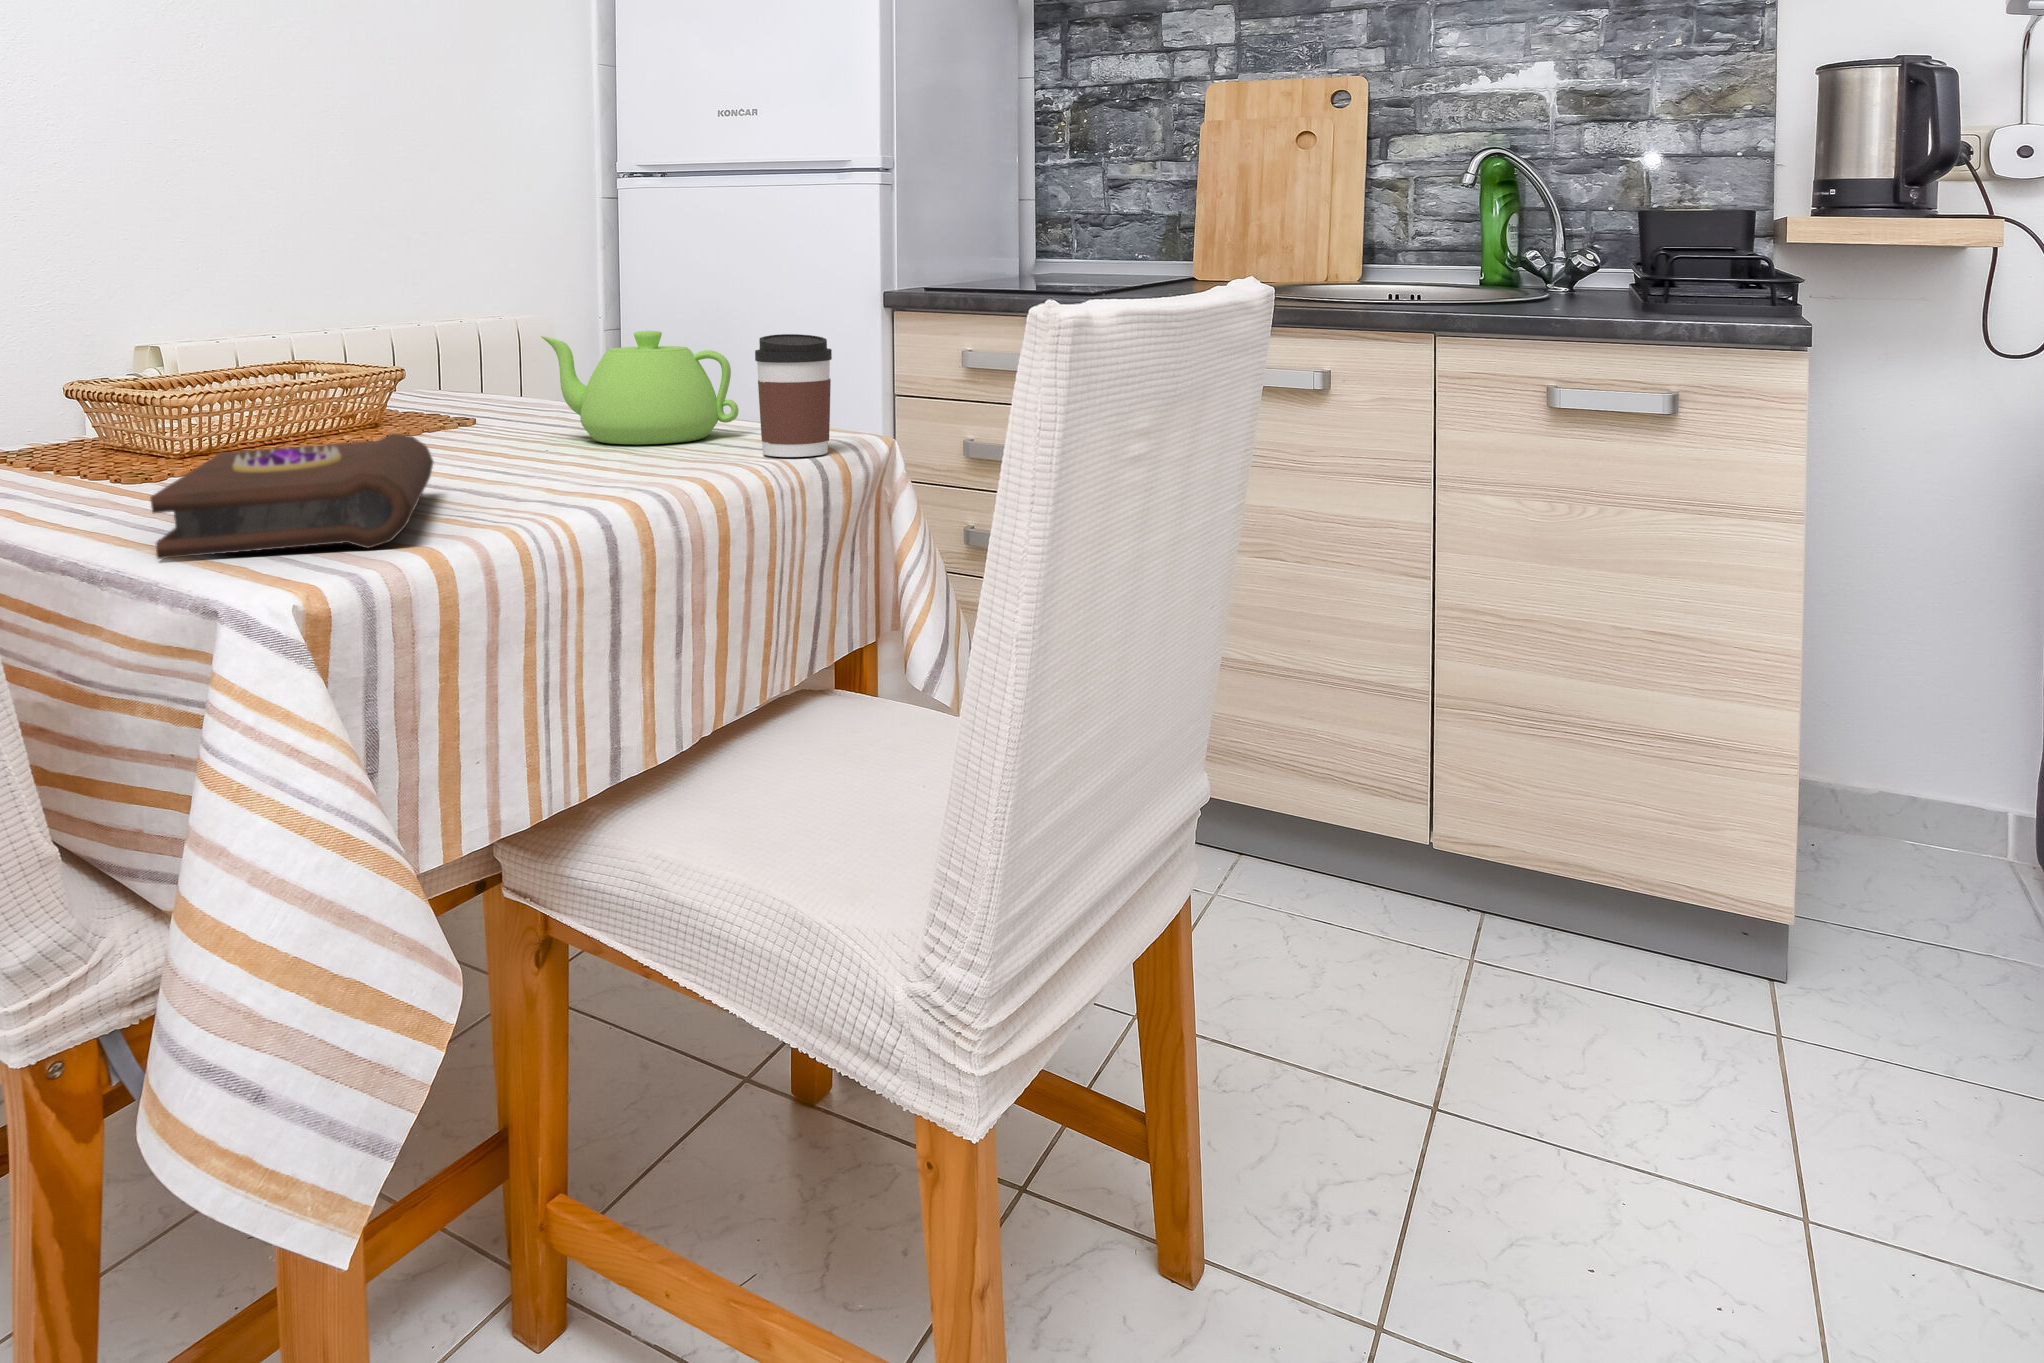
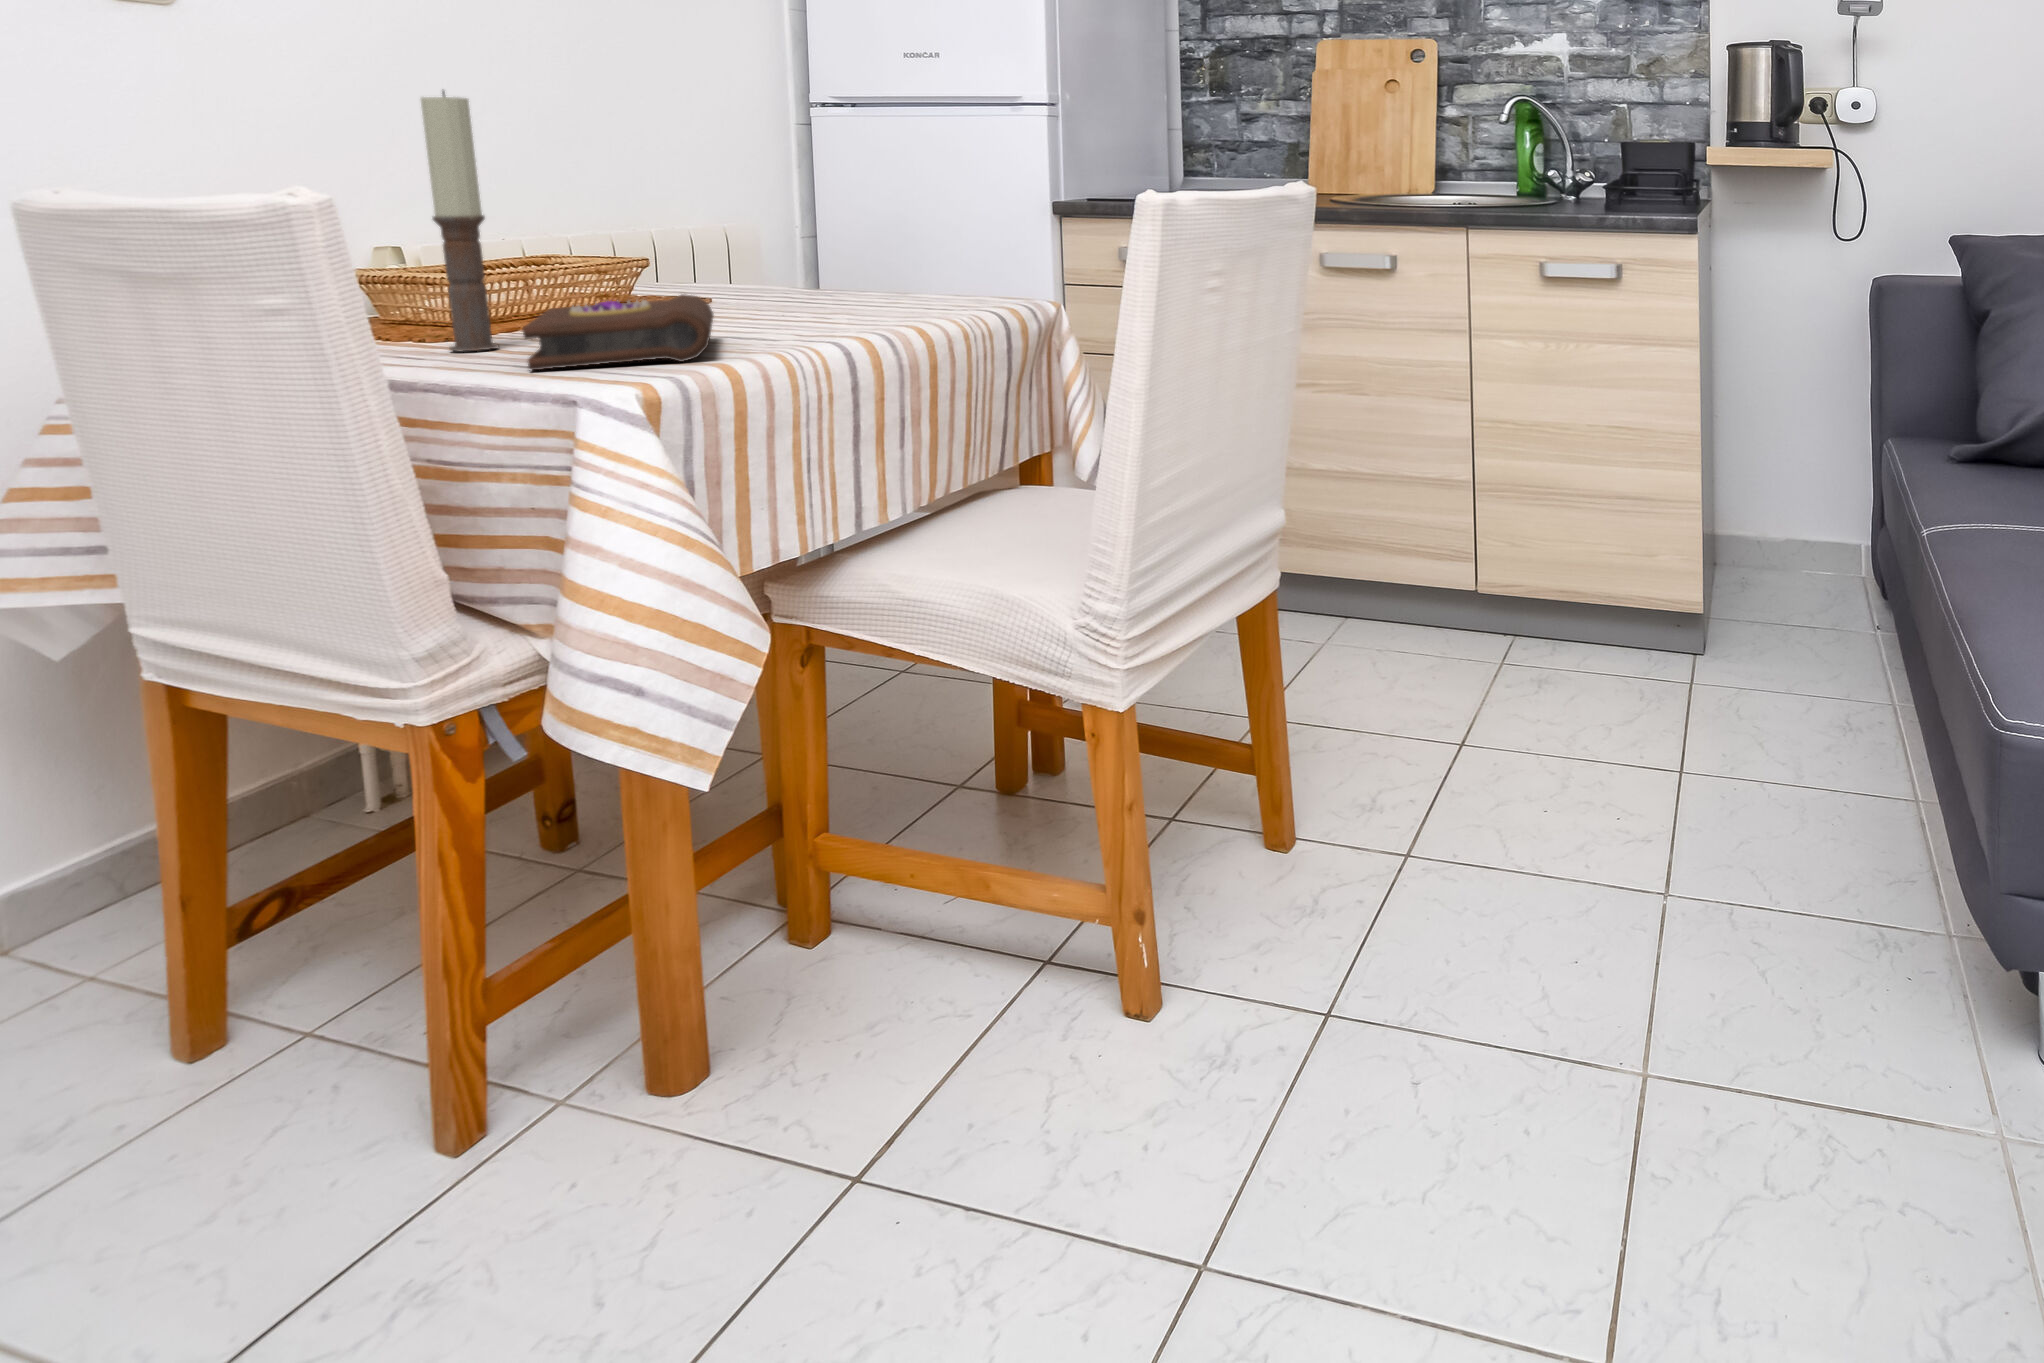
candle: none [72,155,158,510] -> present [421,91,499,351]
teapot: present [541,331,739,444] -> none [783,227,941,310]
coffee cup: present [755,334,832,457] -> none [951,227,1008,314]

